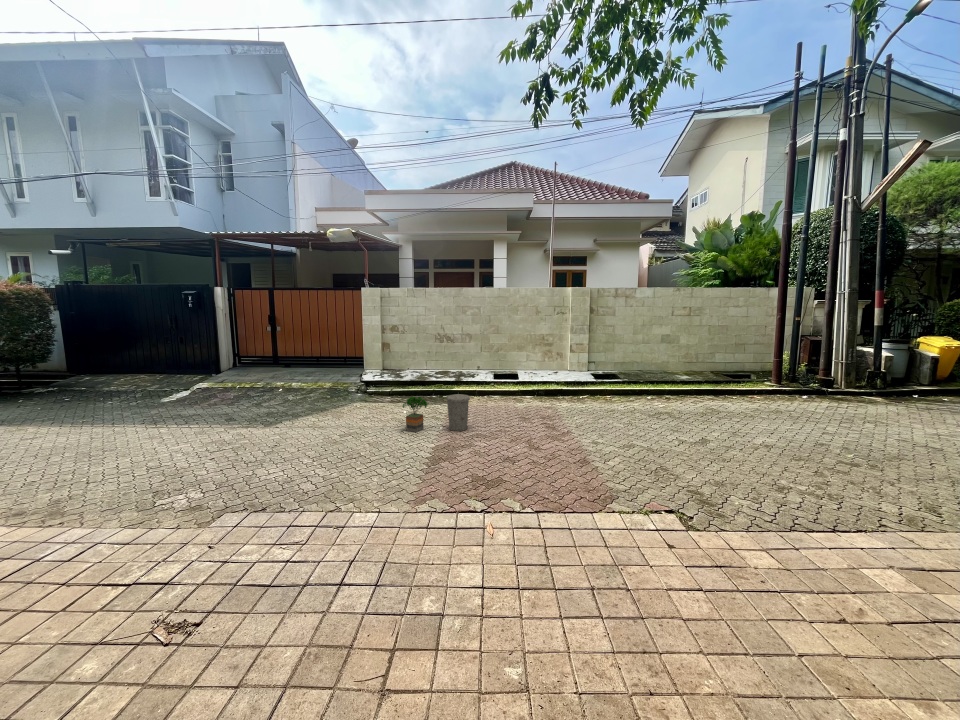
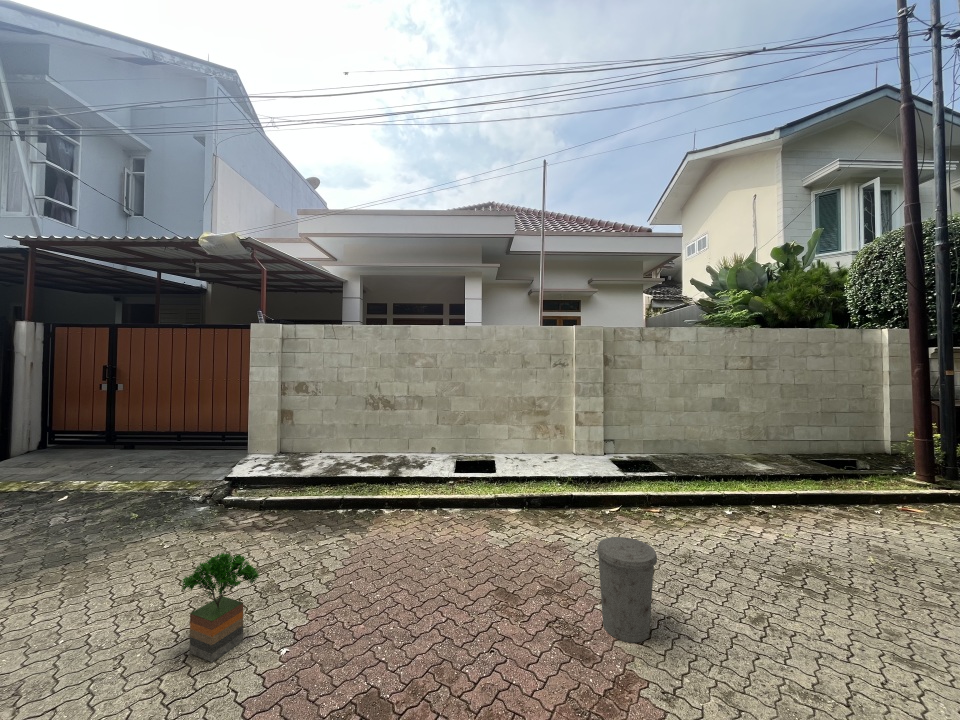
trash can: present [447,394,470,431] -> present [597,537,657,643]

